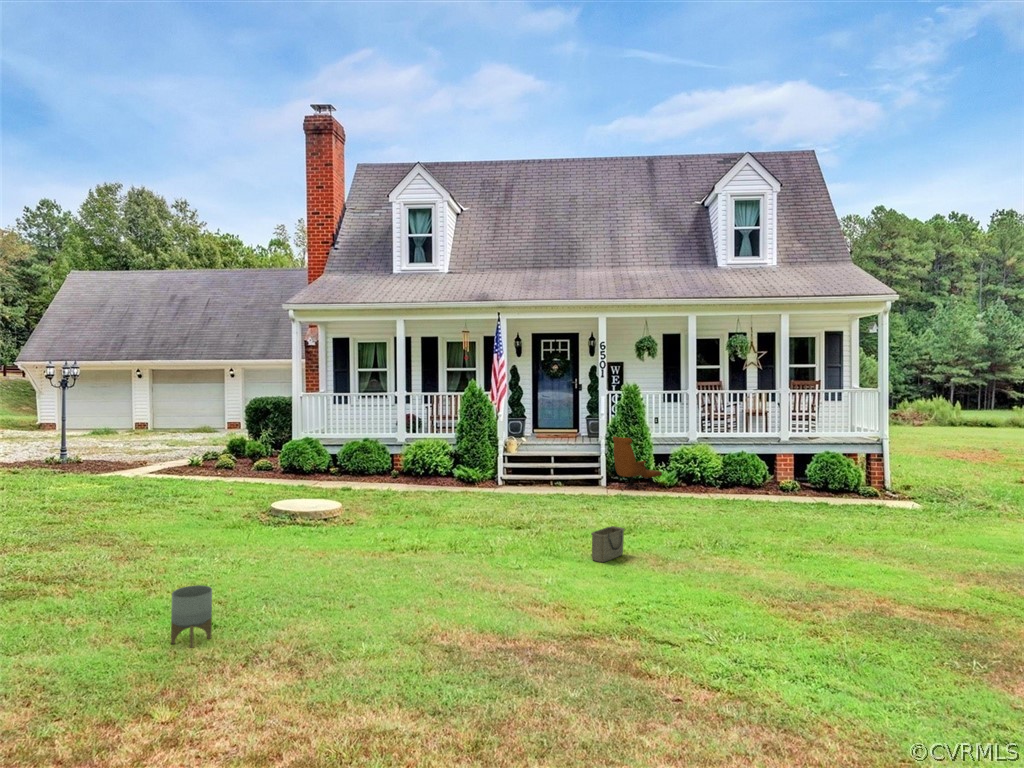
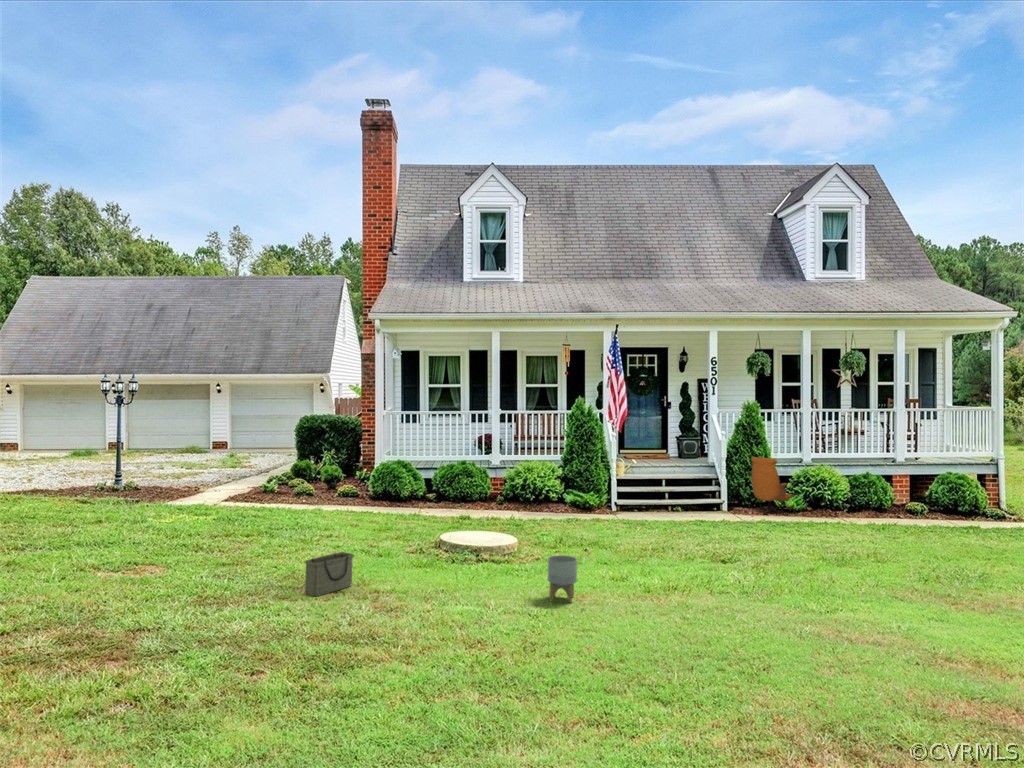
basket: present [591,526,625,562] -> present [305,552,354,596]
planter: present [171,585,212,648] -> present [547,555,577,603]

